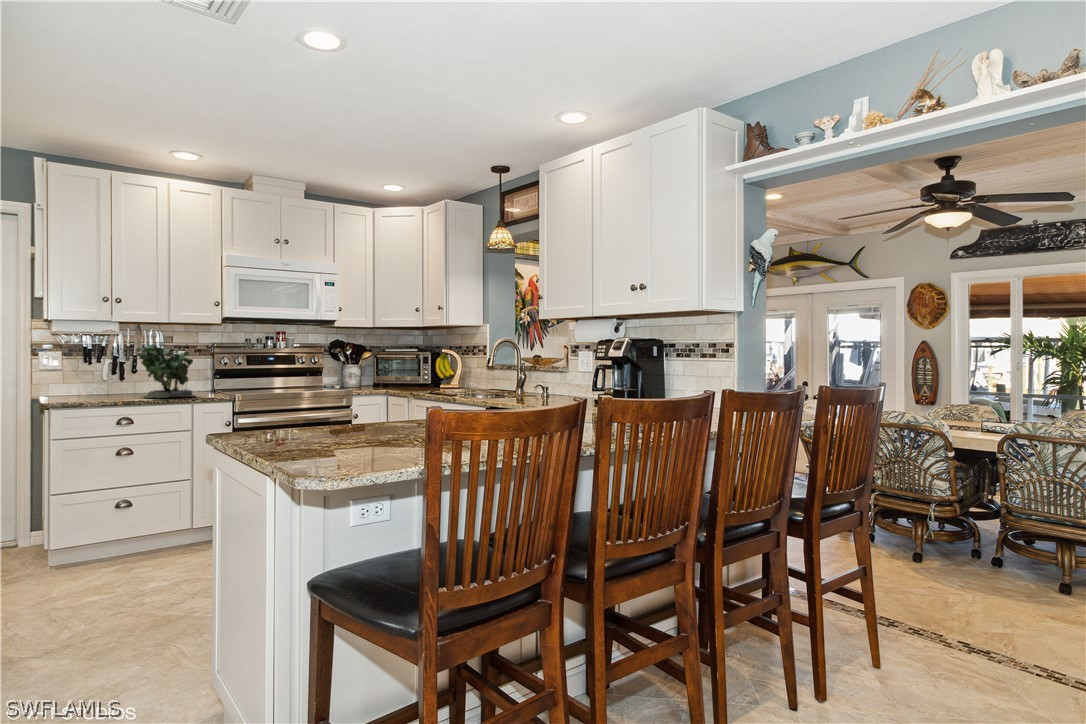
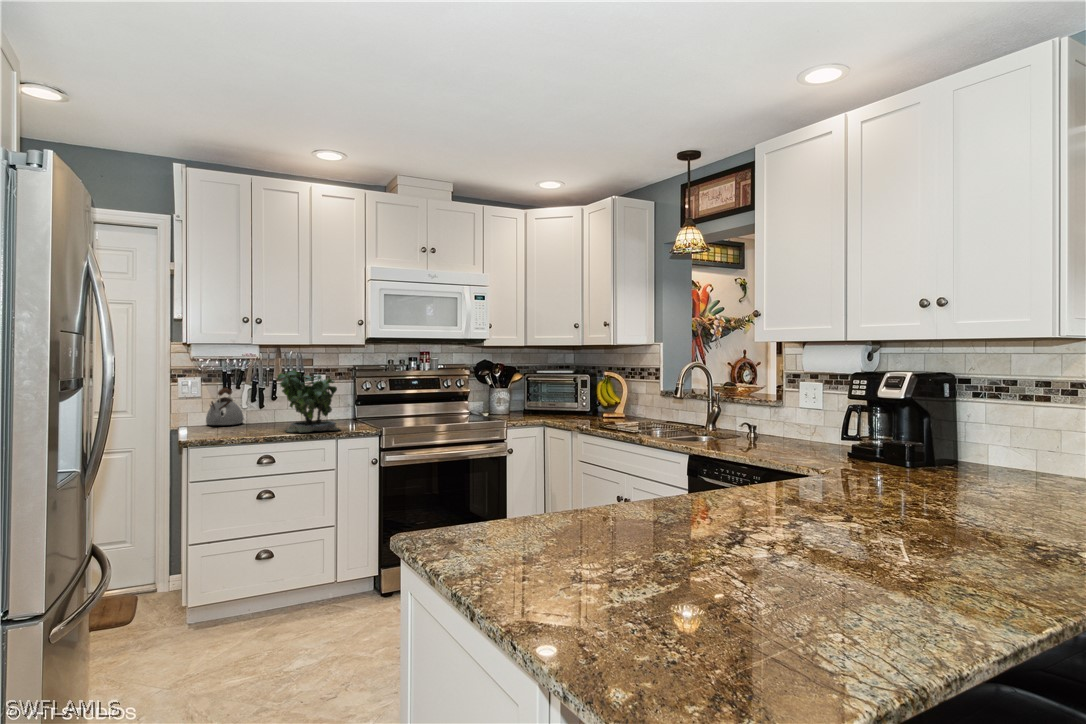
kettle: none [67,361,104,394] -> present [206,388,243,425]

